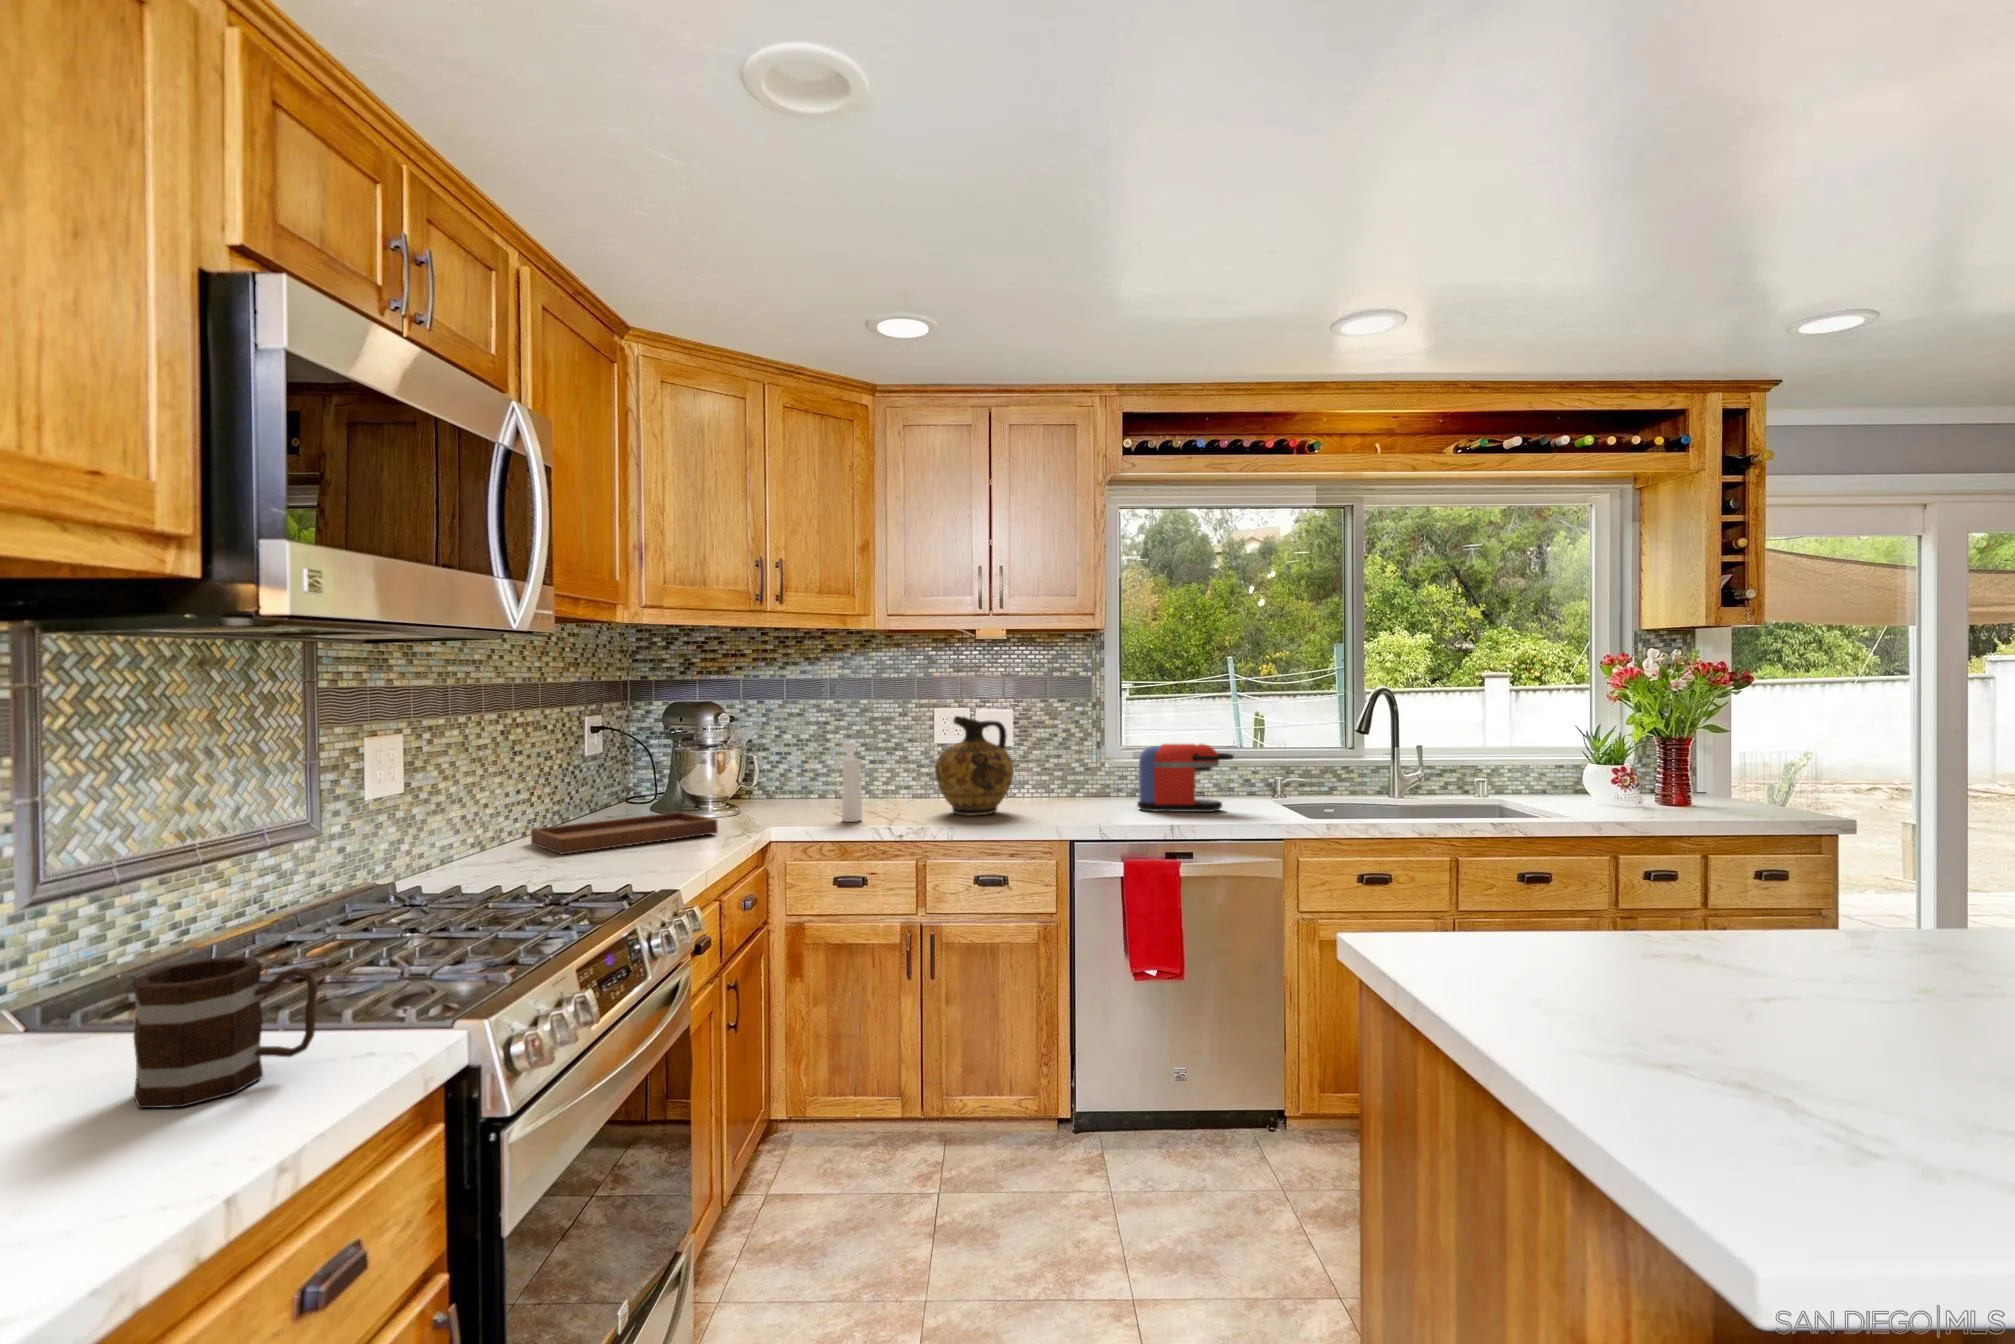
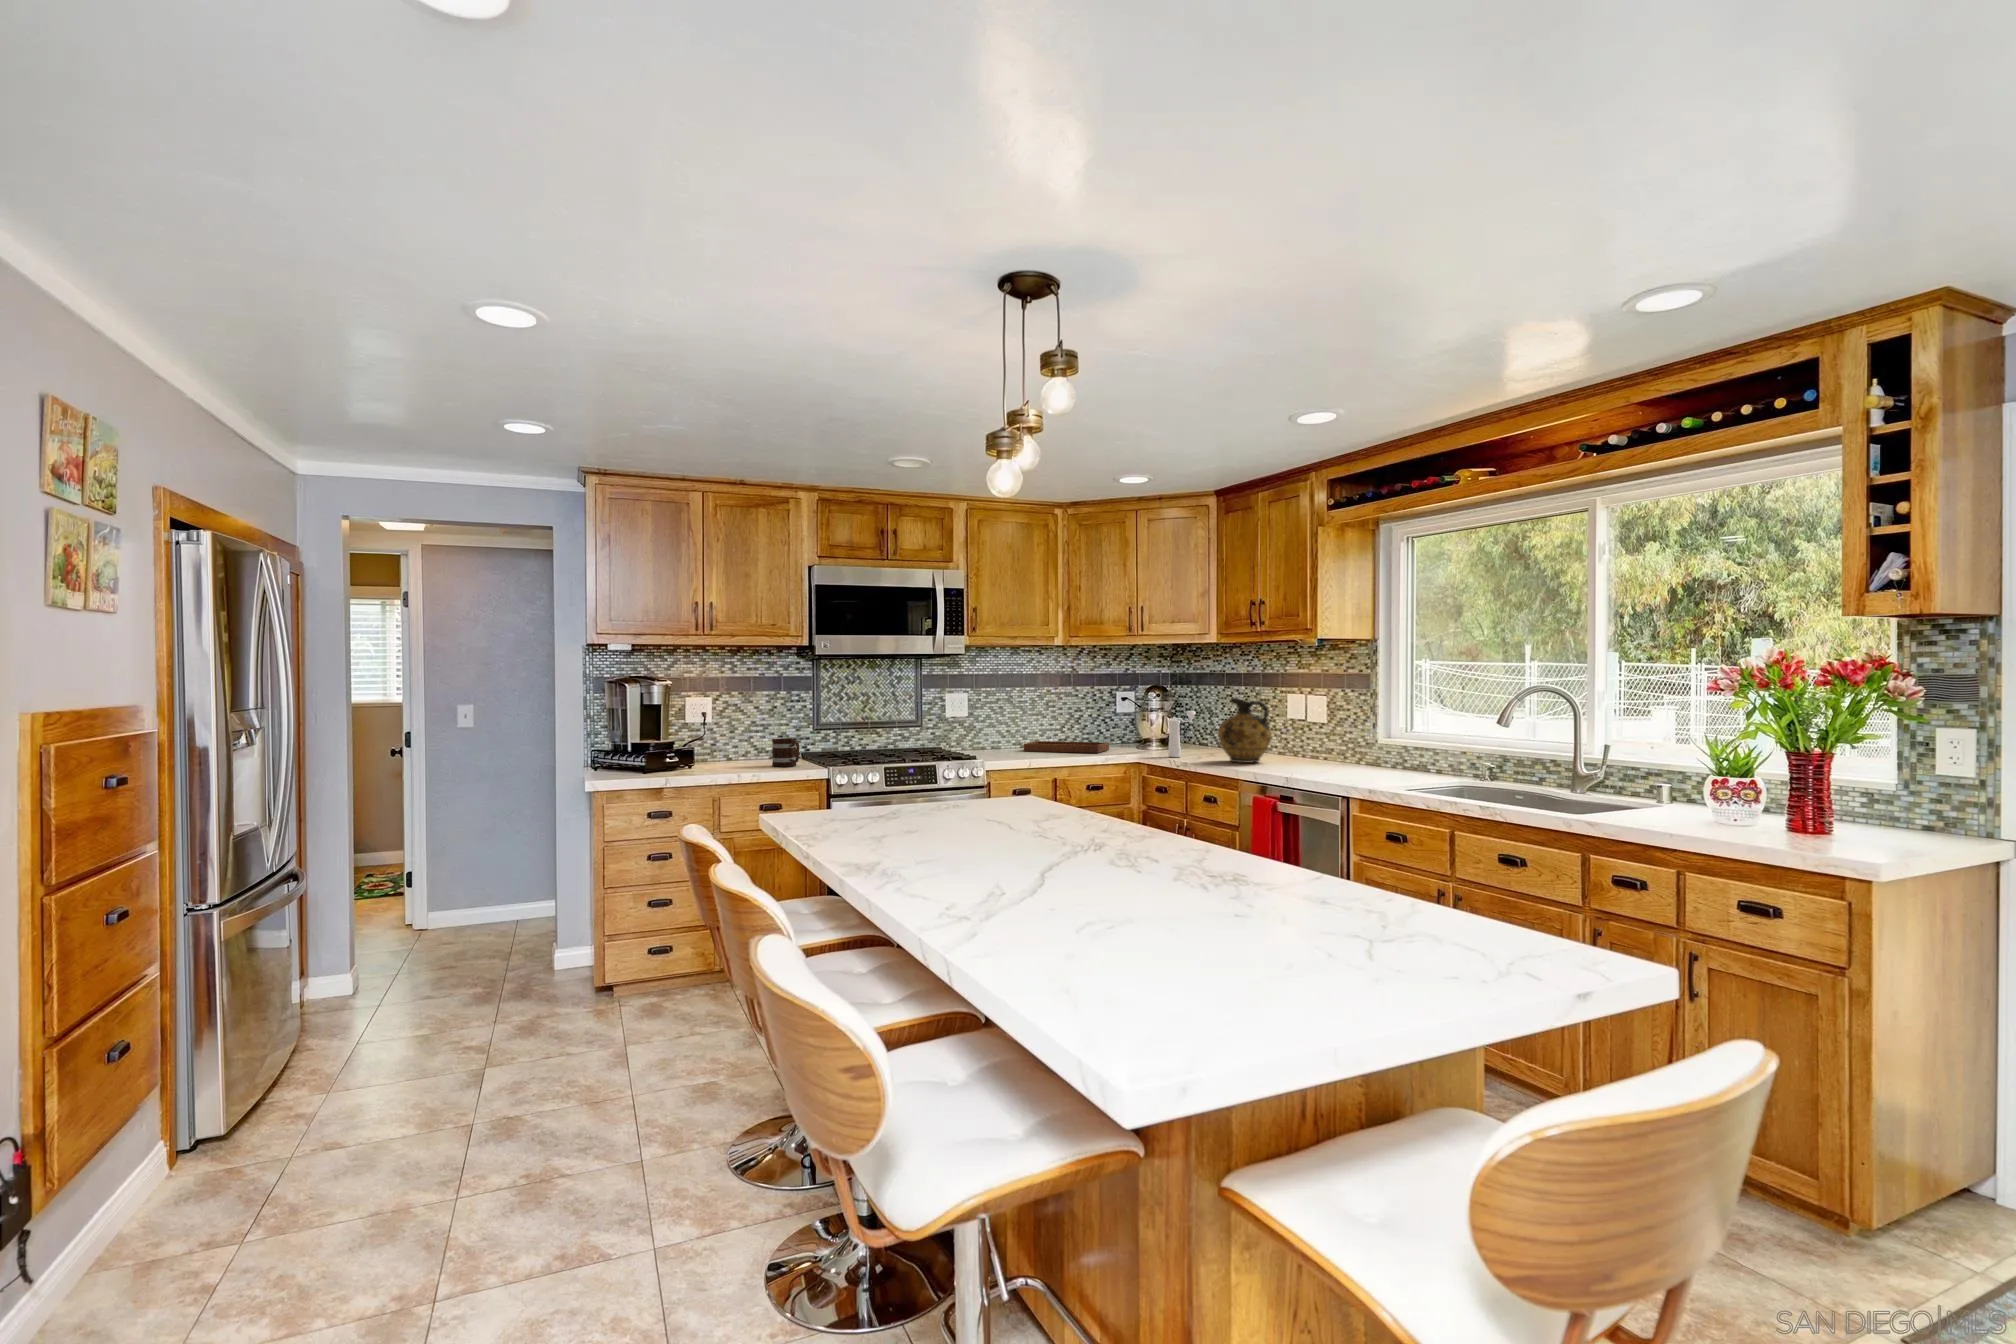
coffee maker: present [1137,744,1234,812] -> none [1331,724,1389,778]

